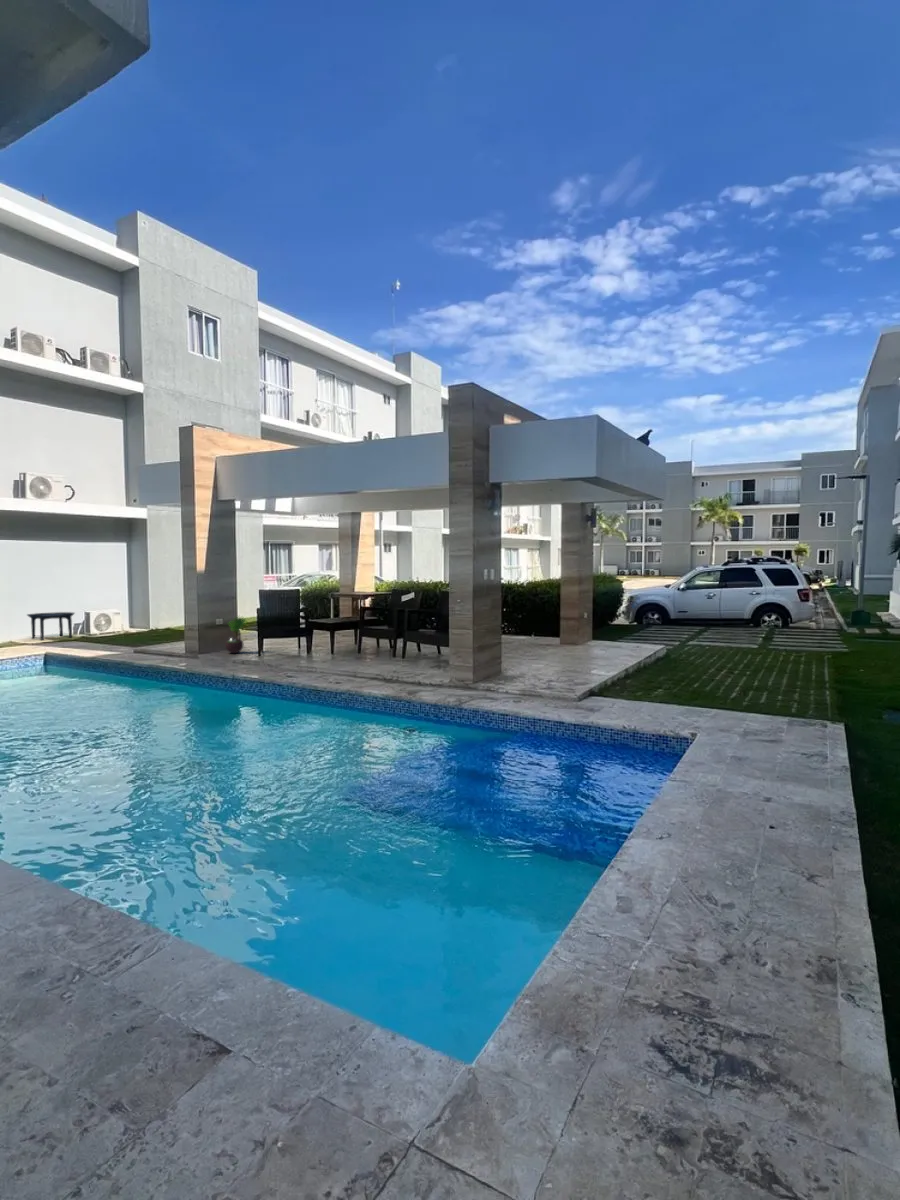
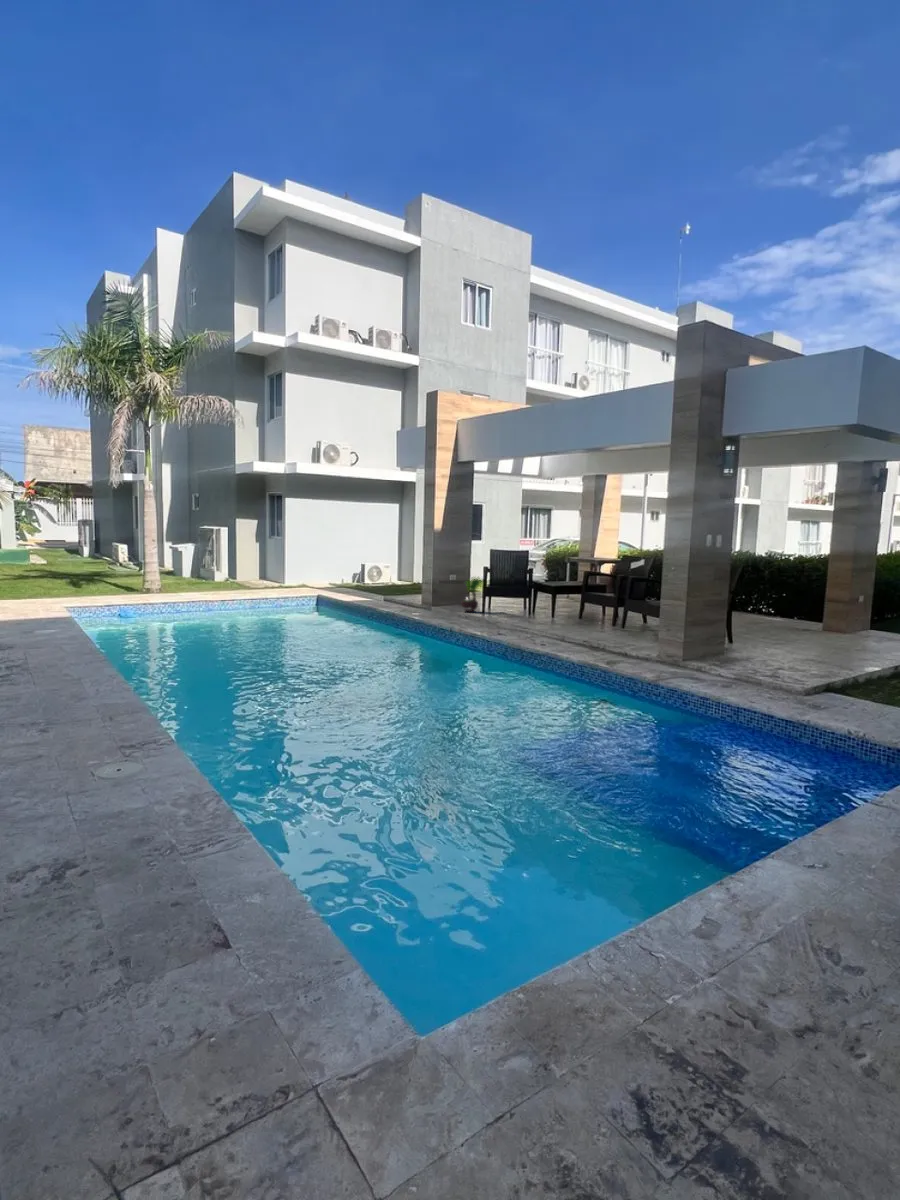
round table: present [28,612,74,640] -> none [313,564,350,587]

